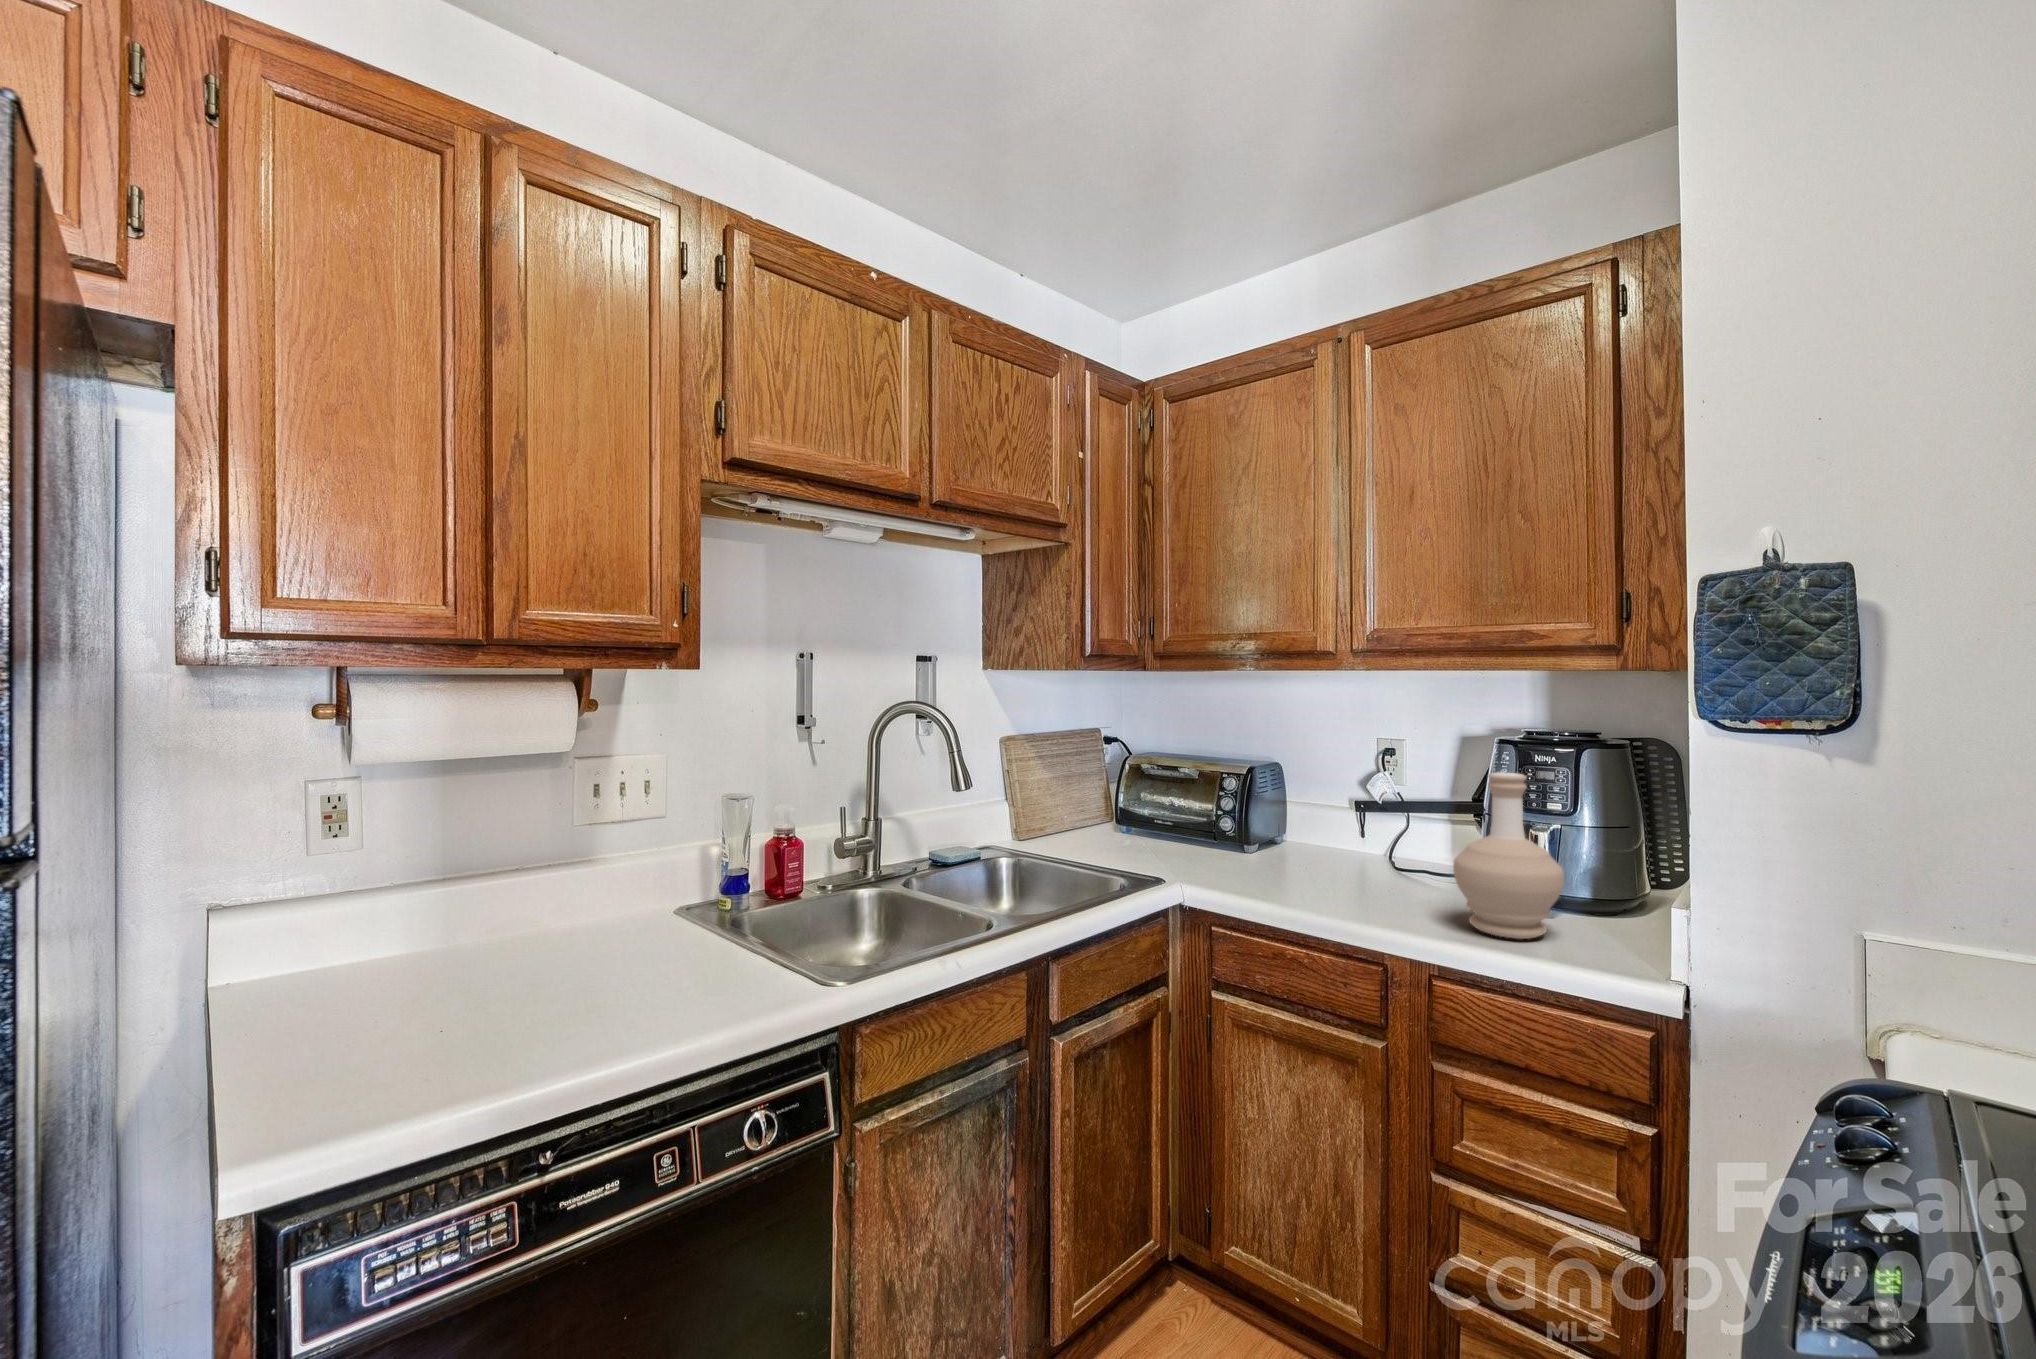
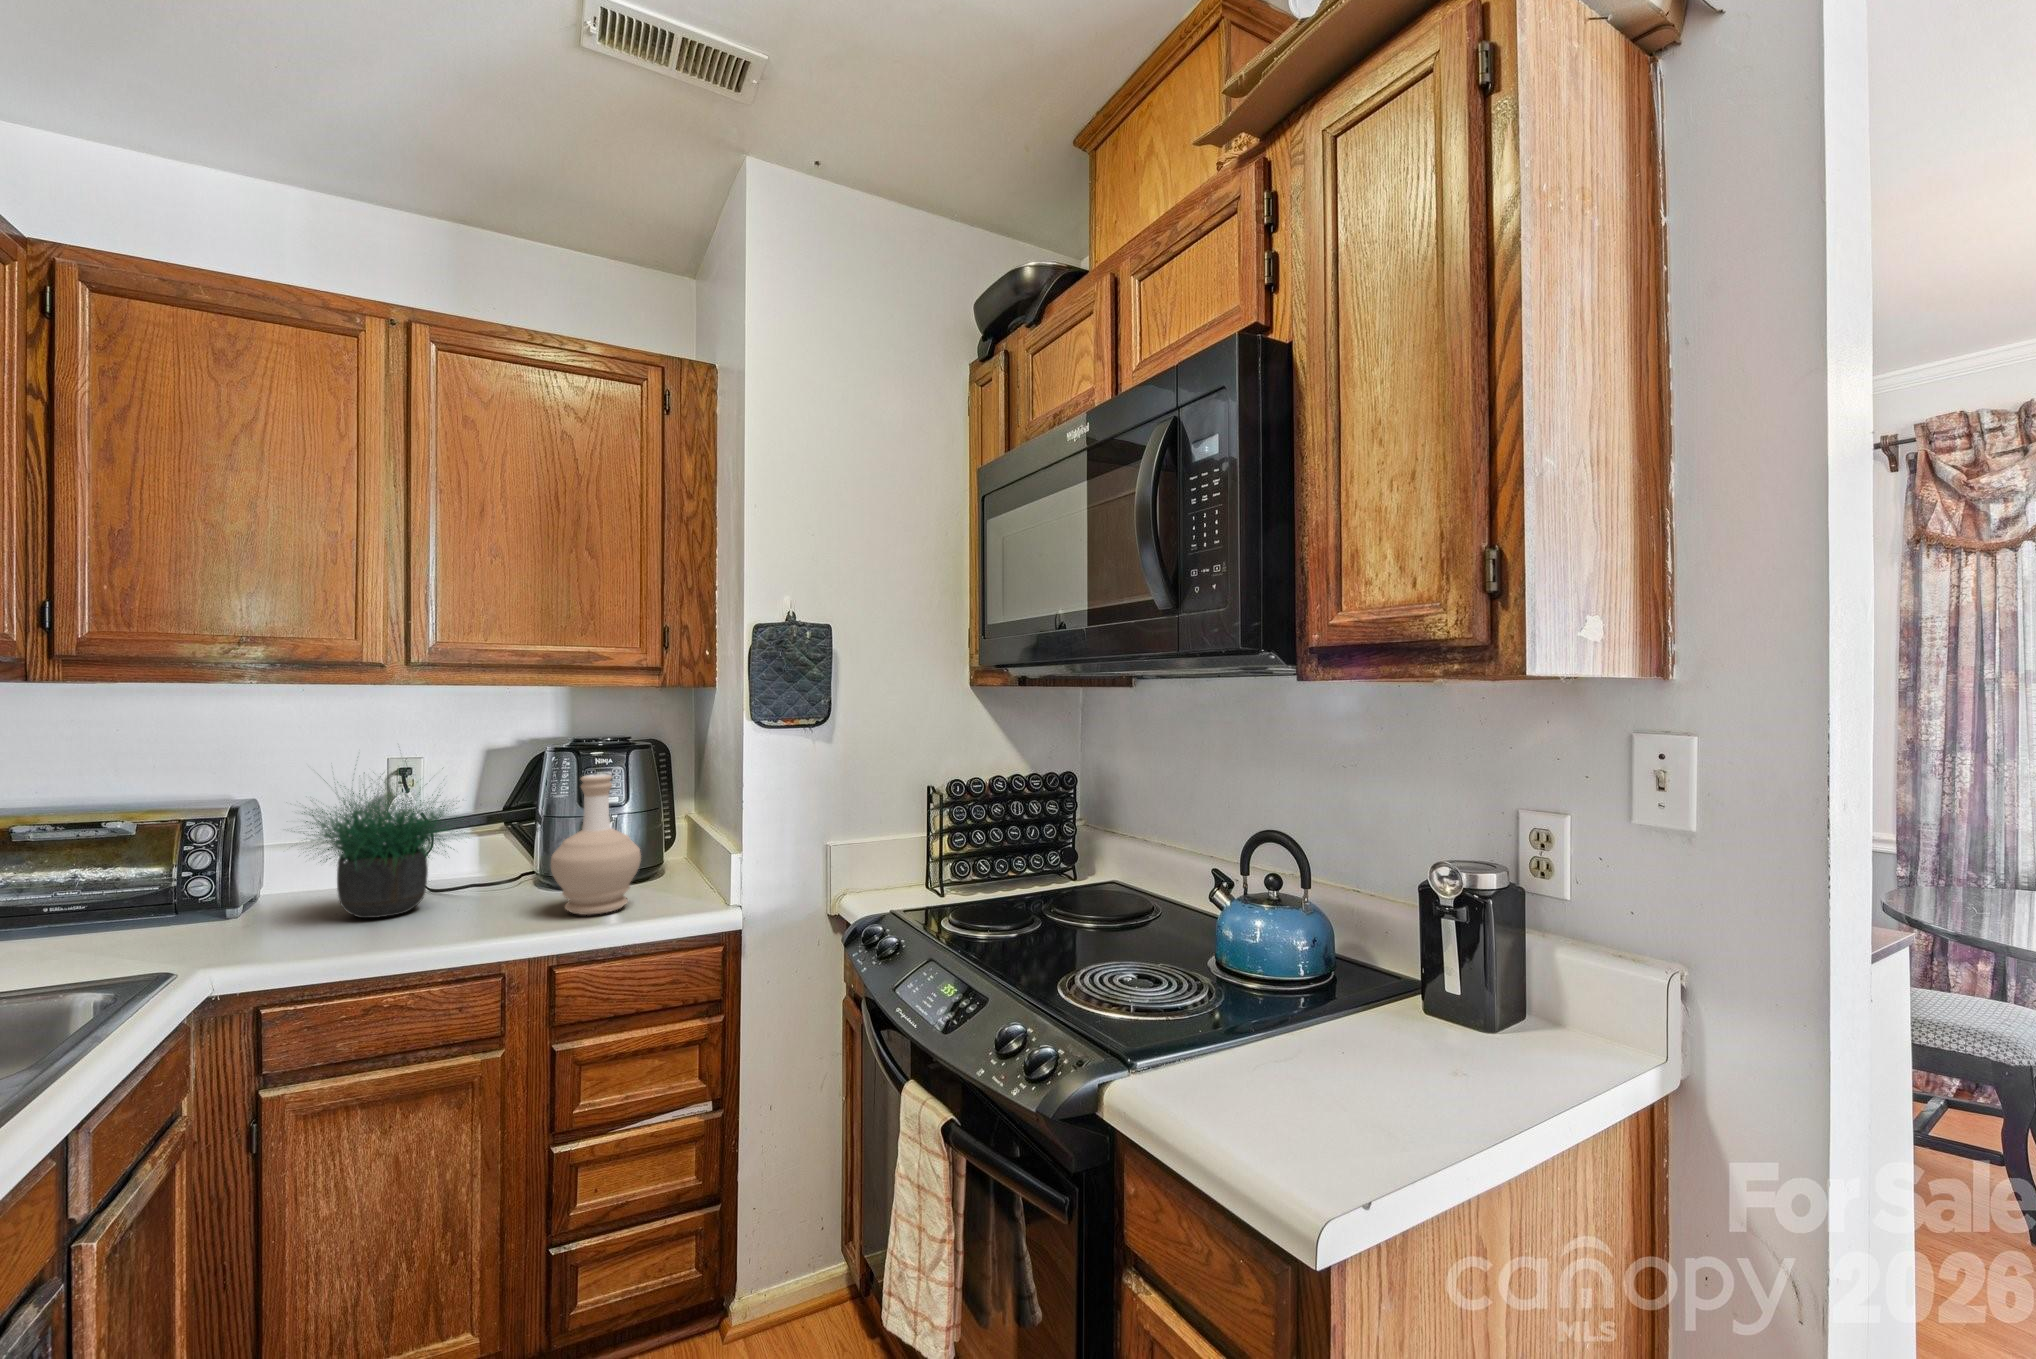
potted plant: none [1247,720,1415,882] -> present [294,776,458,918]

